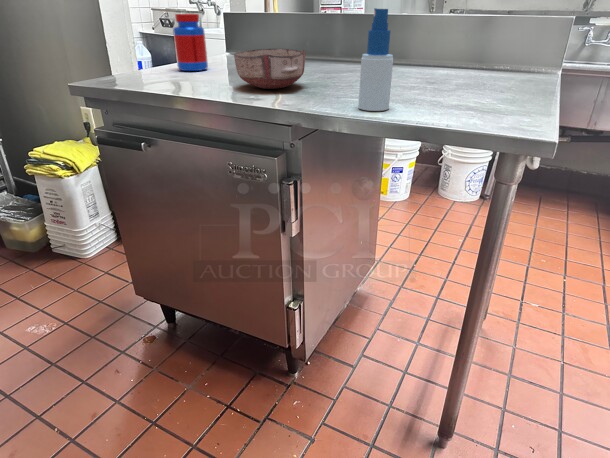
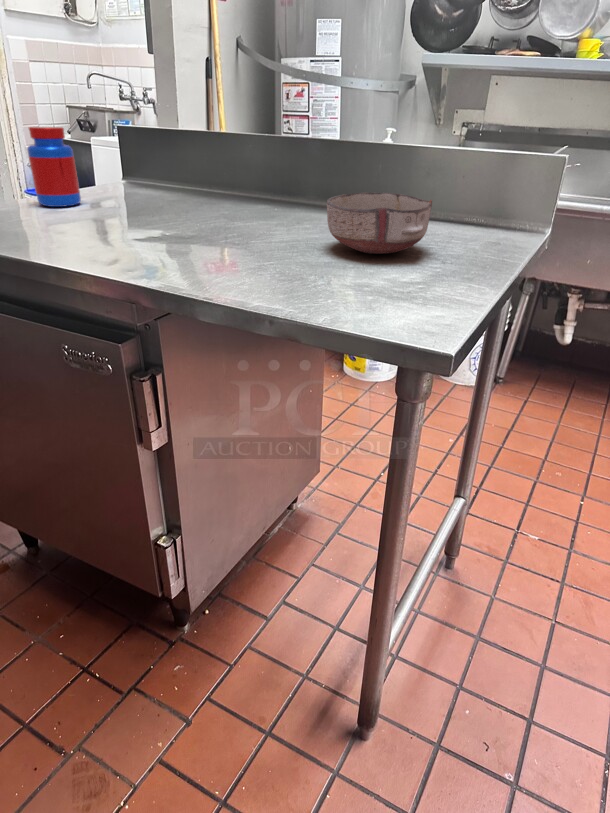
spray bottle: present [358,8,393,111] -> none [218,143,265,288]
ceramic bowl: present [234,49,306,89] -> present [327,192,432,254]

